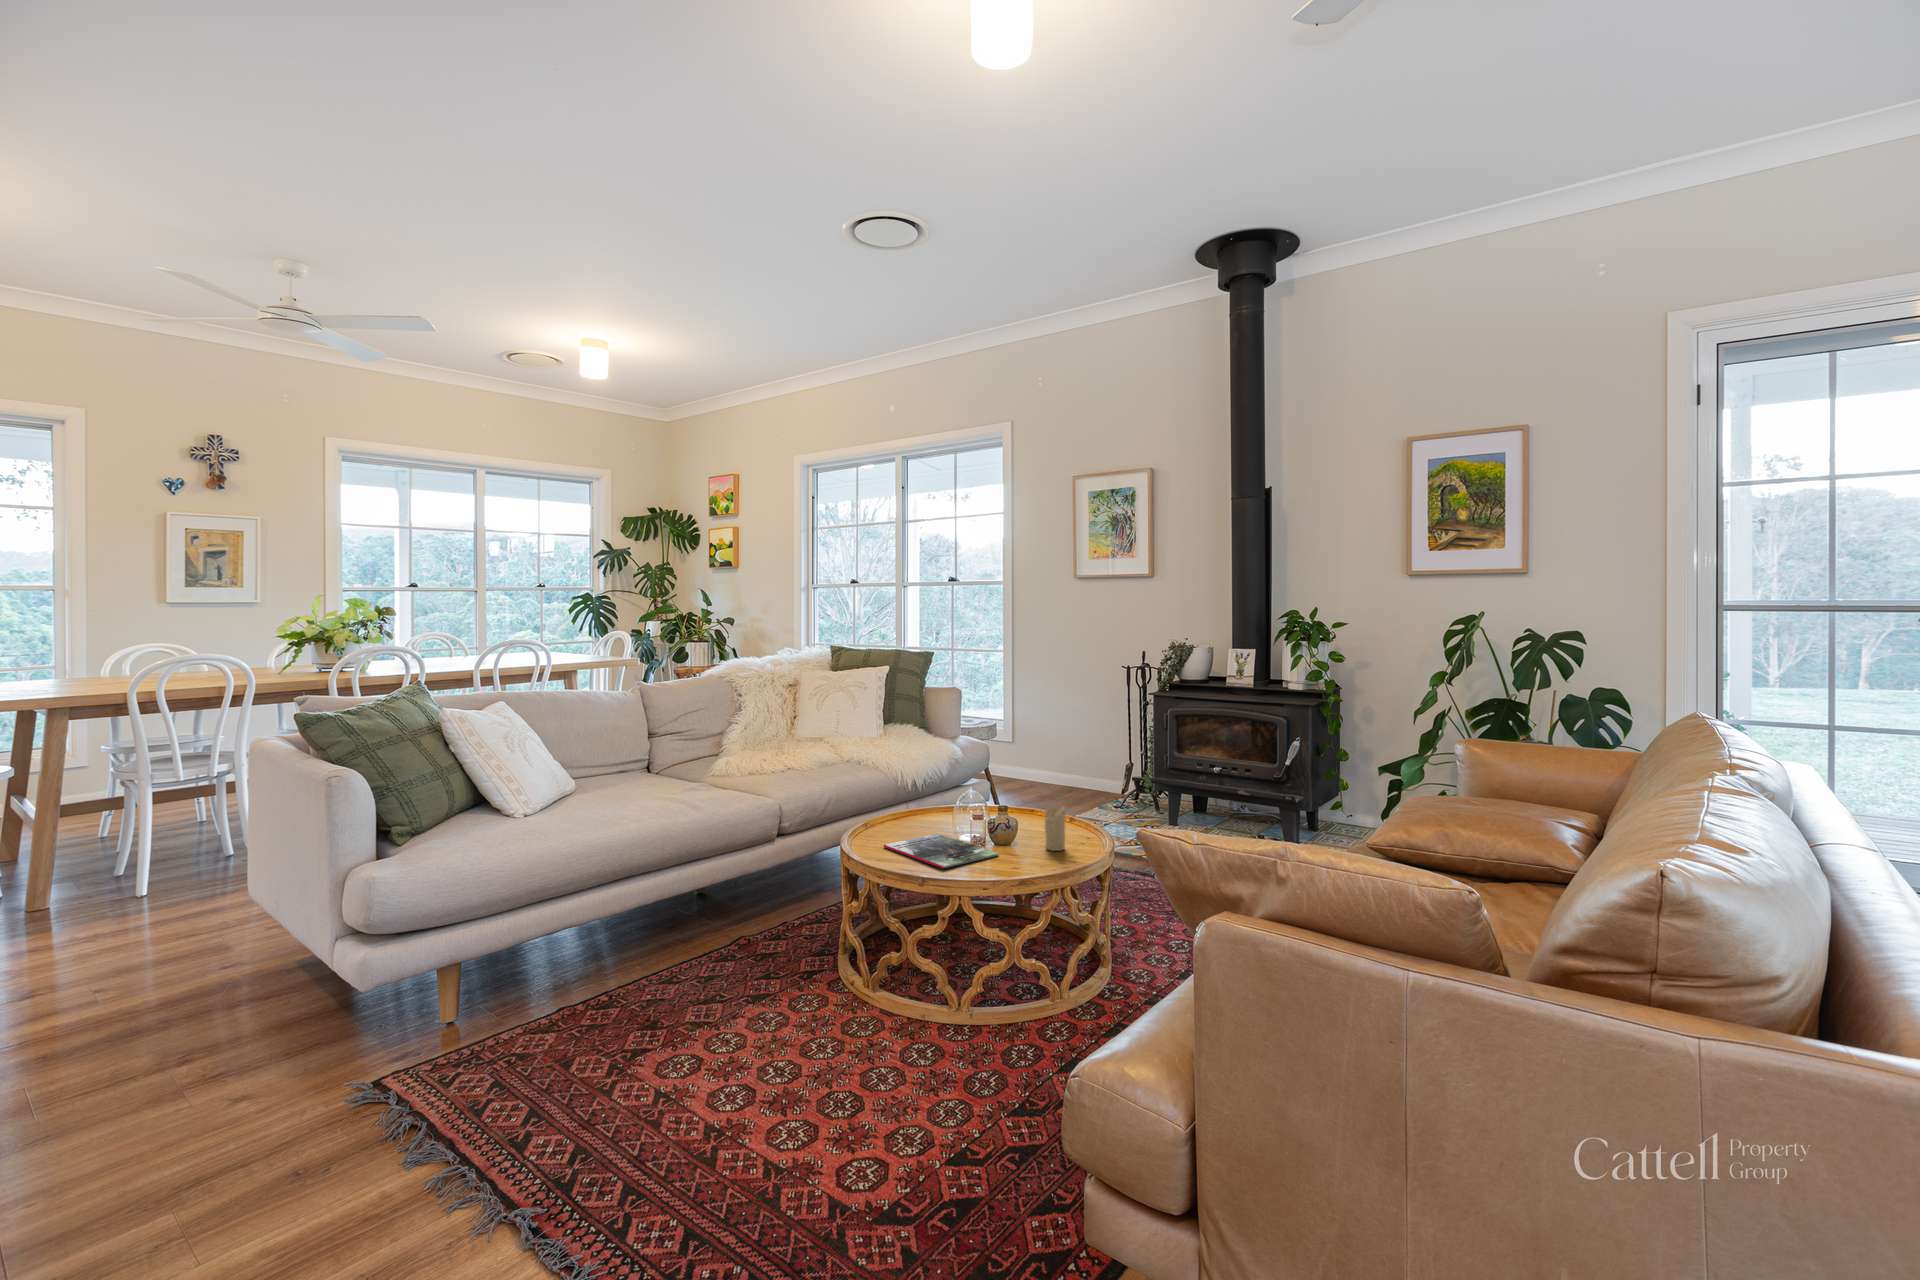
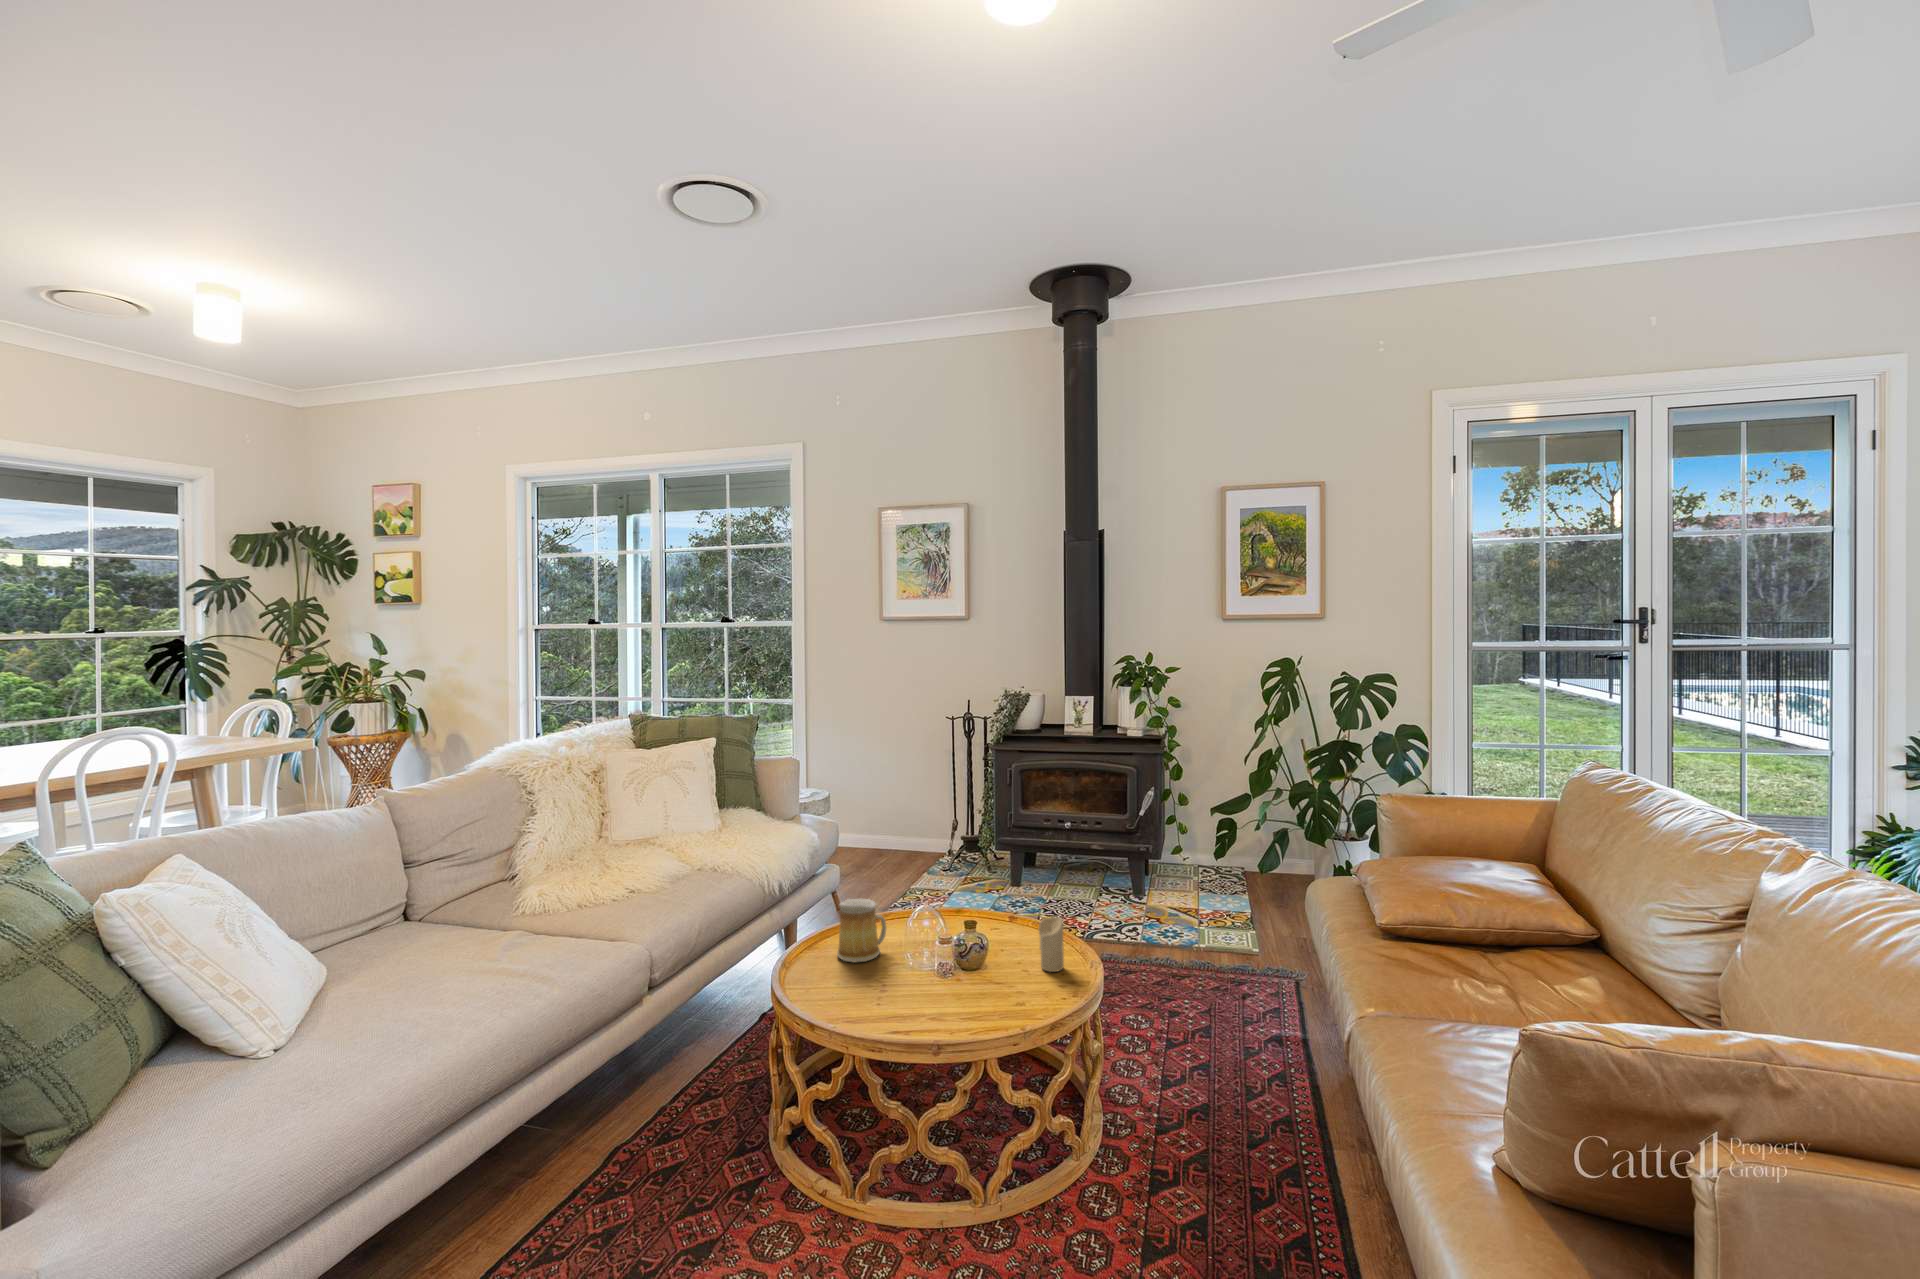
mug: none [899,779,940,828] -> present [837,899,886,962]
magazine: present [884,834,999,869] -> none [853,967,1002,1027]

